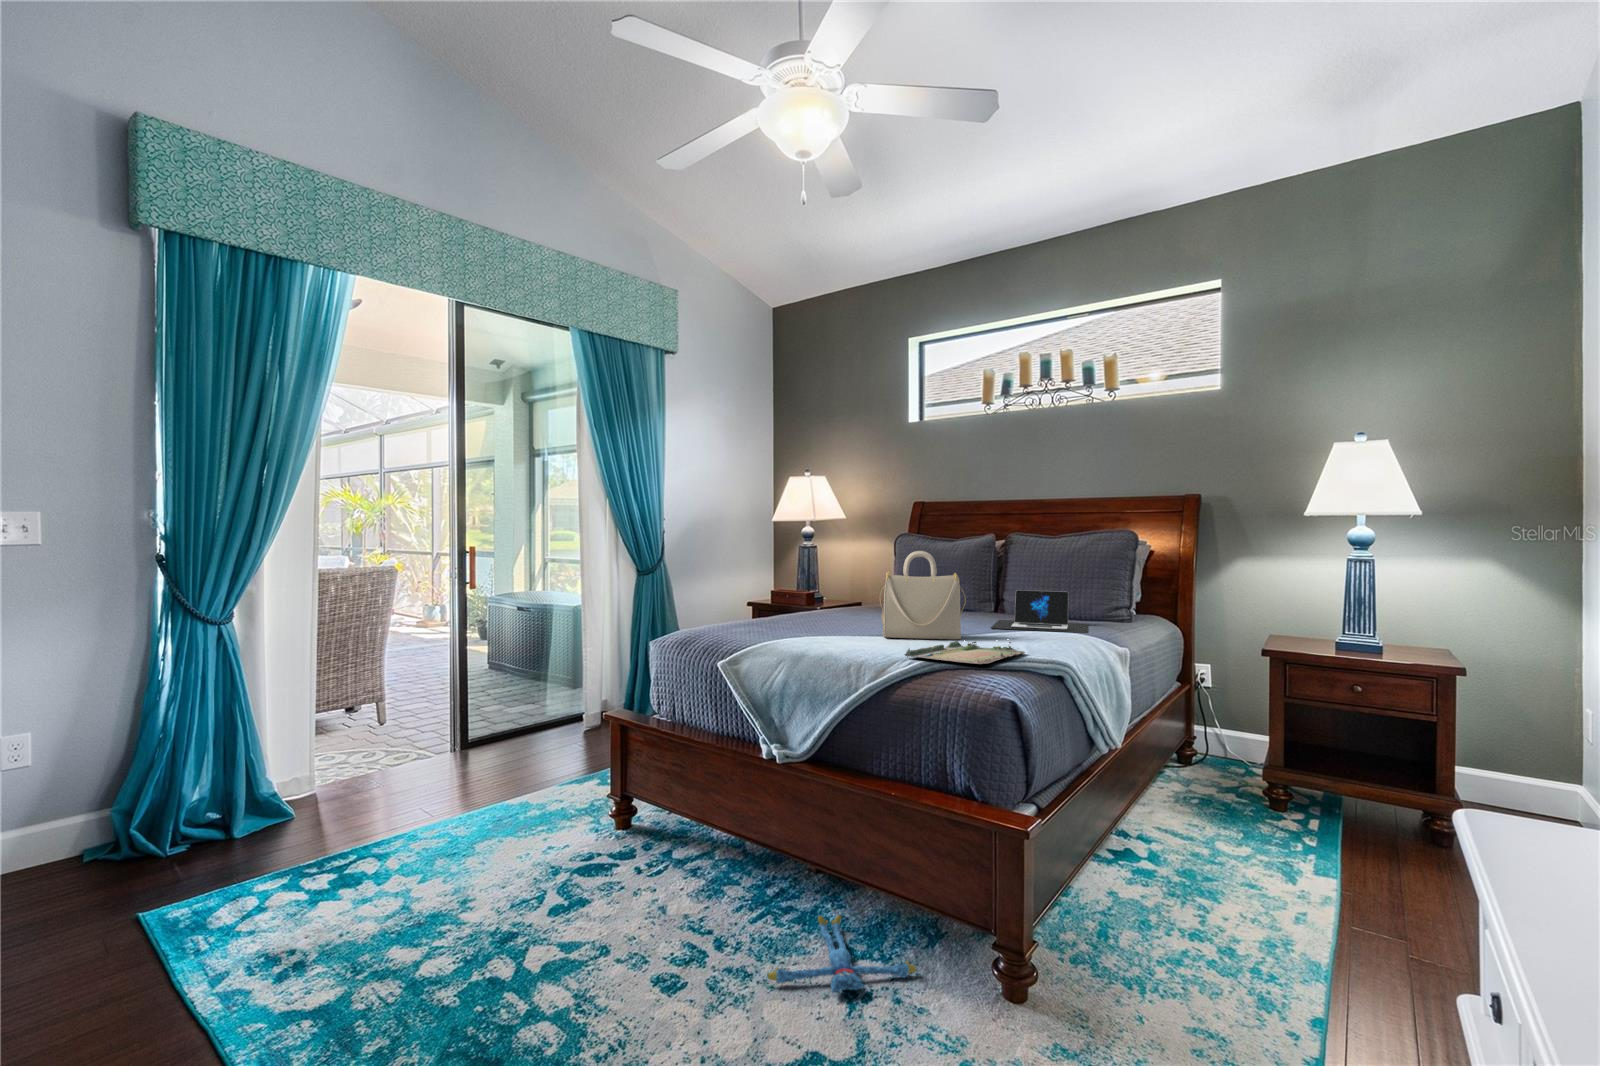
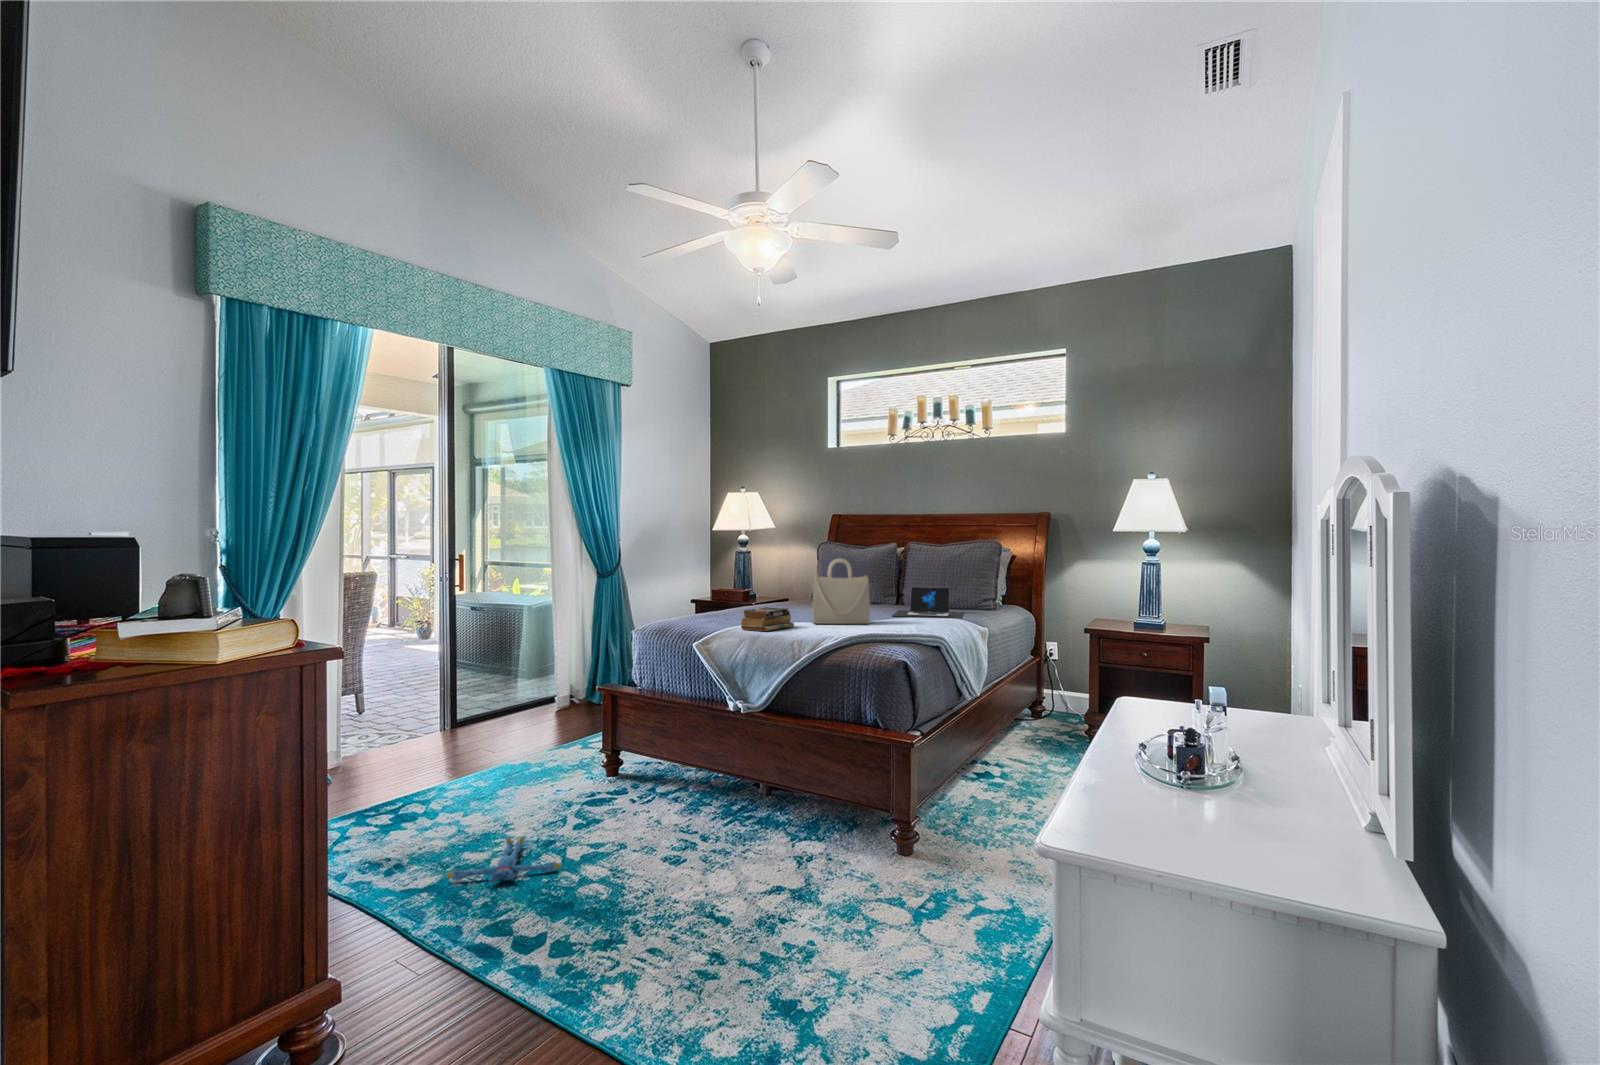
book: none [784,615,857,648] -> present [741,607,794,631]
tray: present [905,641,1025,664] -> none [831,622,915,639]
plush toy: present [768,915,916,992] -> present [447,837,562,882]

